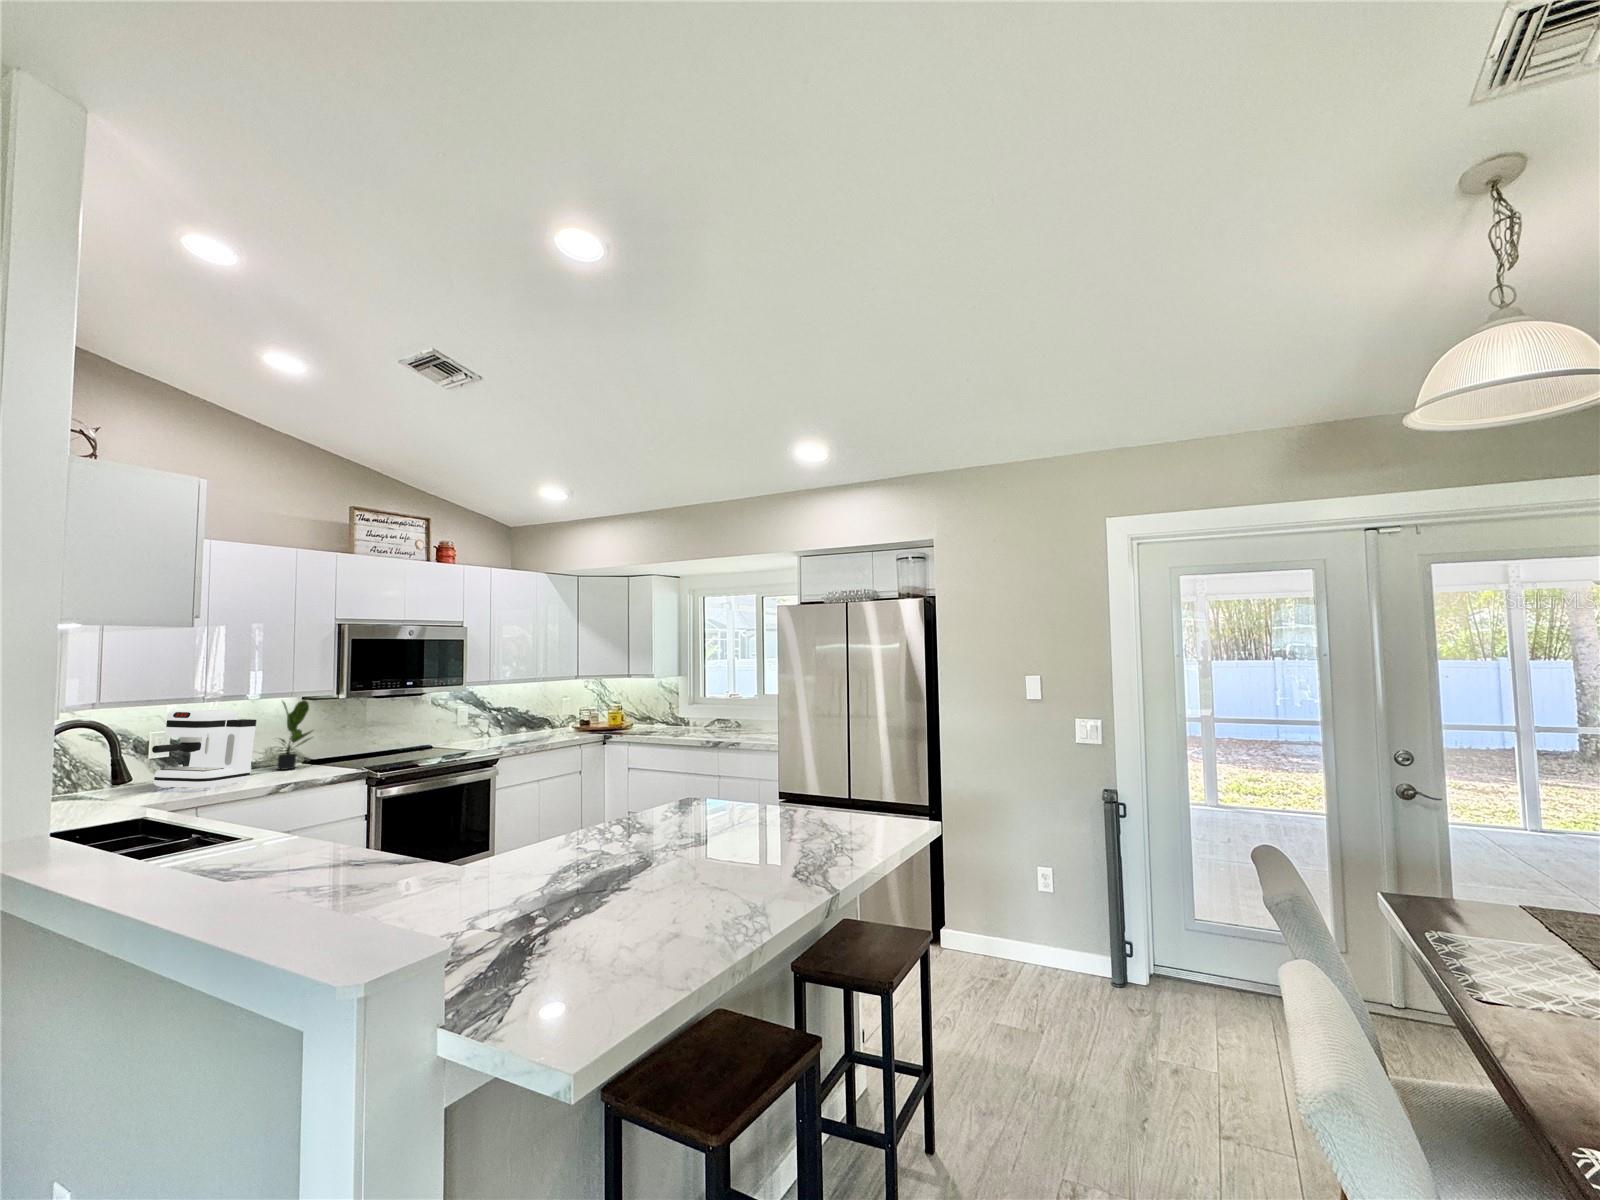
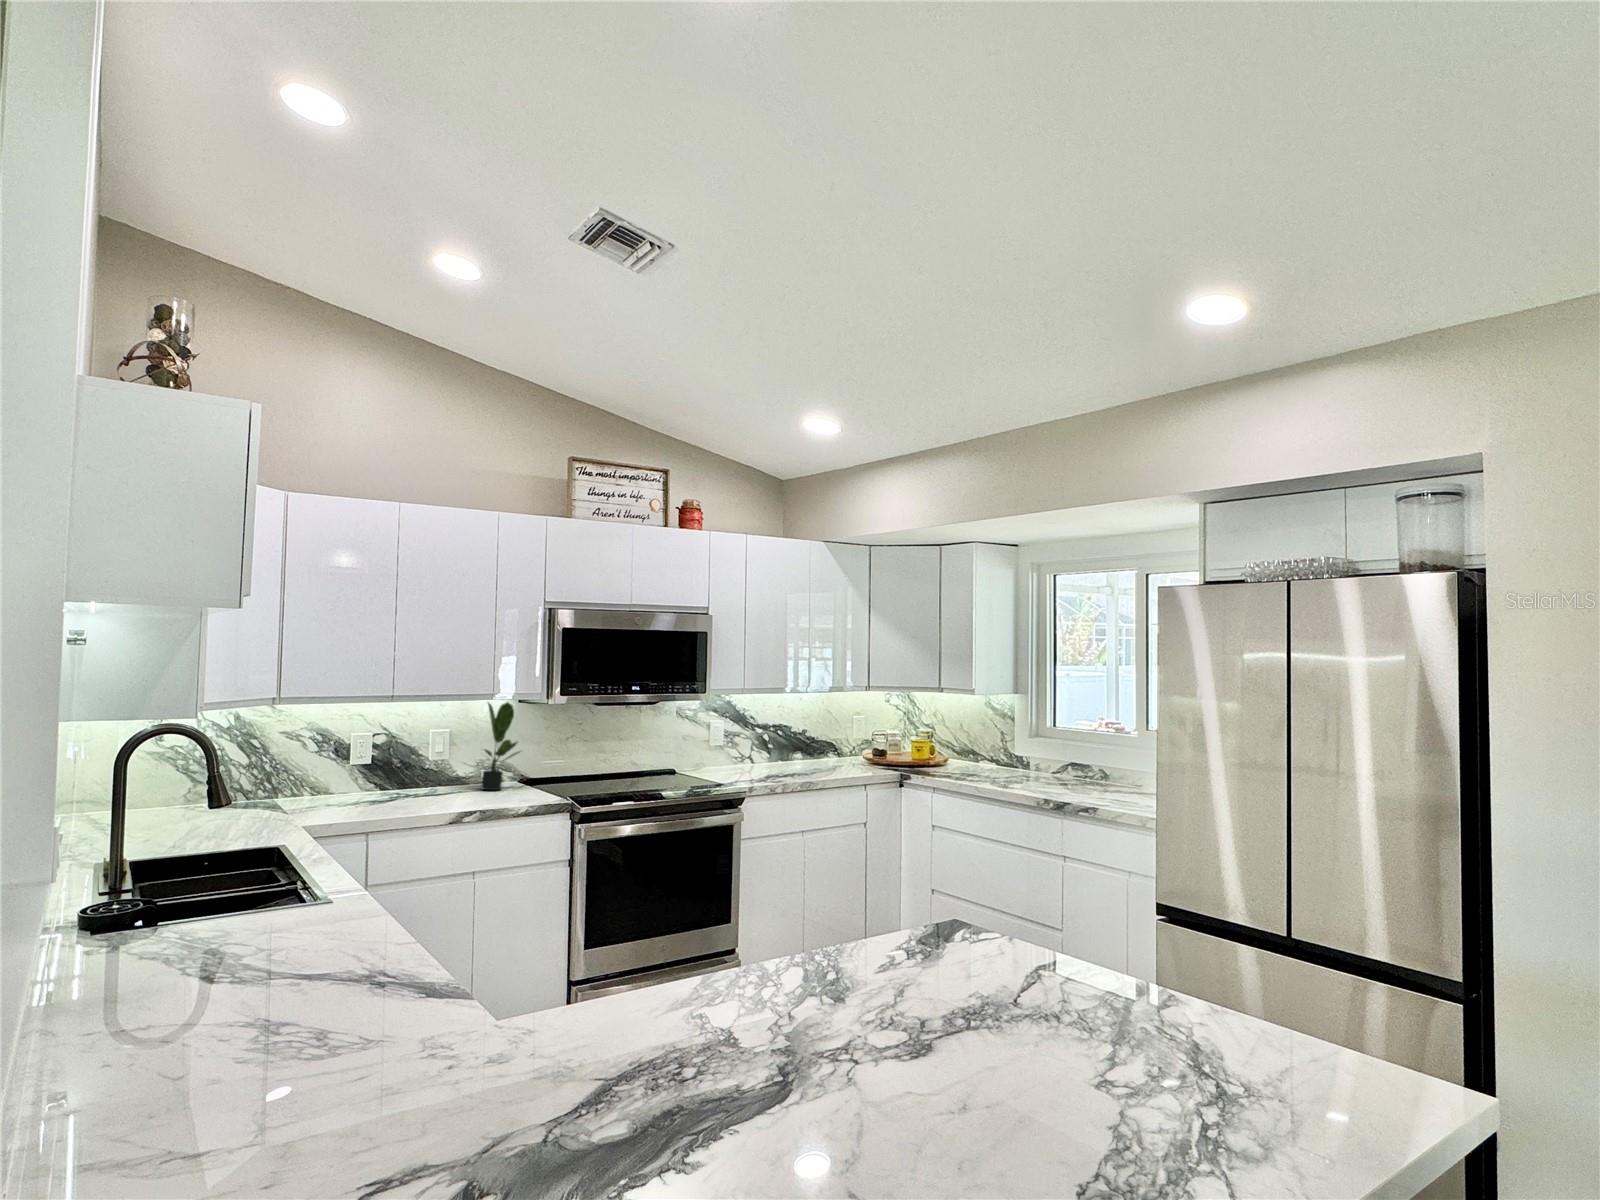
coffee maker: present [152,710,256,789] -> none [329,708,445,809]

